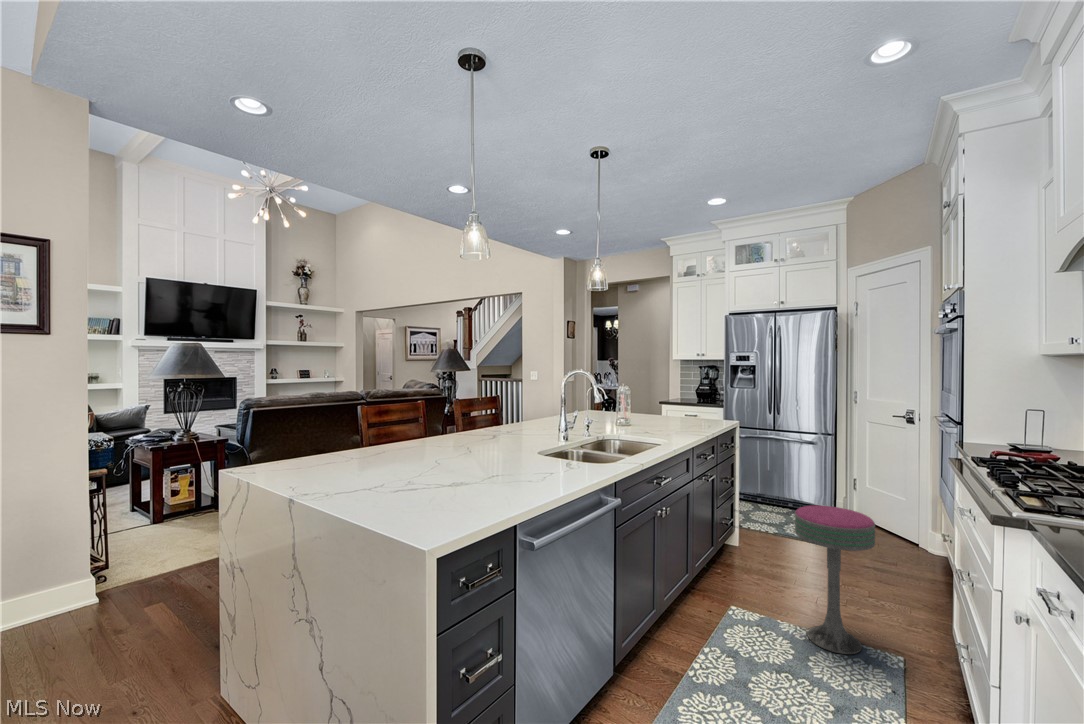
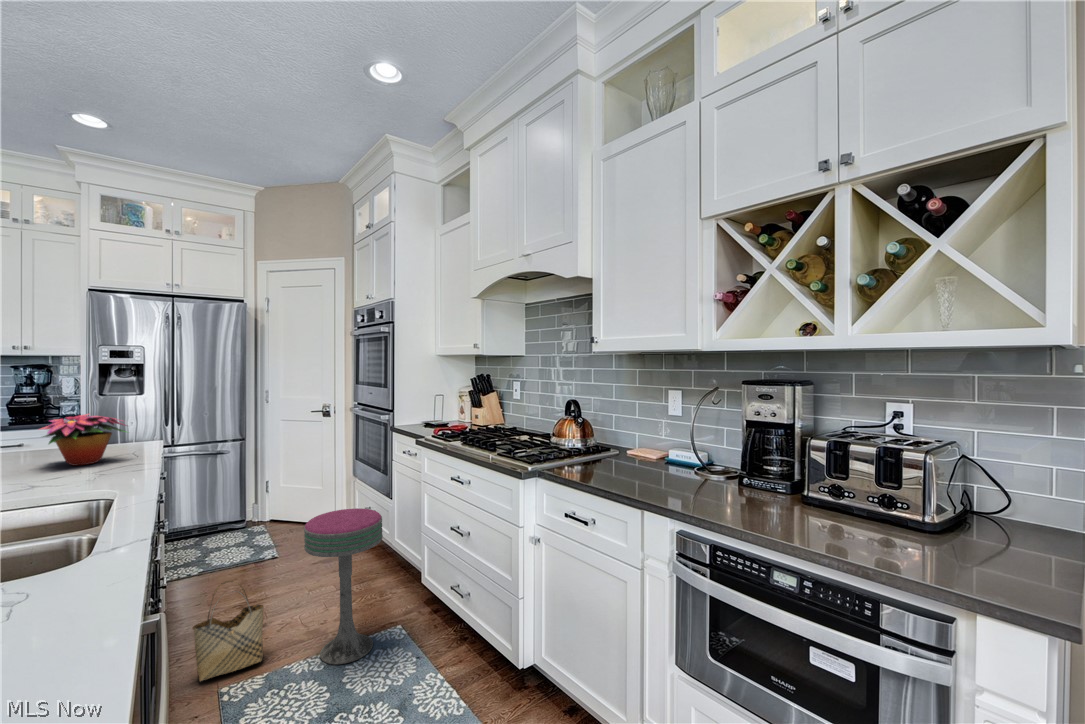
flower arrangement: none [660,395,707,427] -> present [41,414,126,466]
woven basket: none [721,533,772,607] -> present [193,581,264,681]

